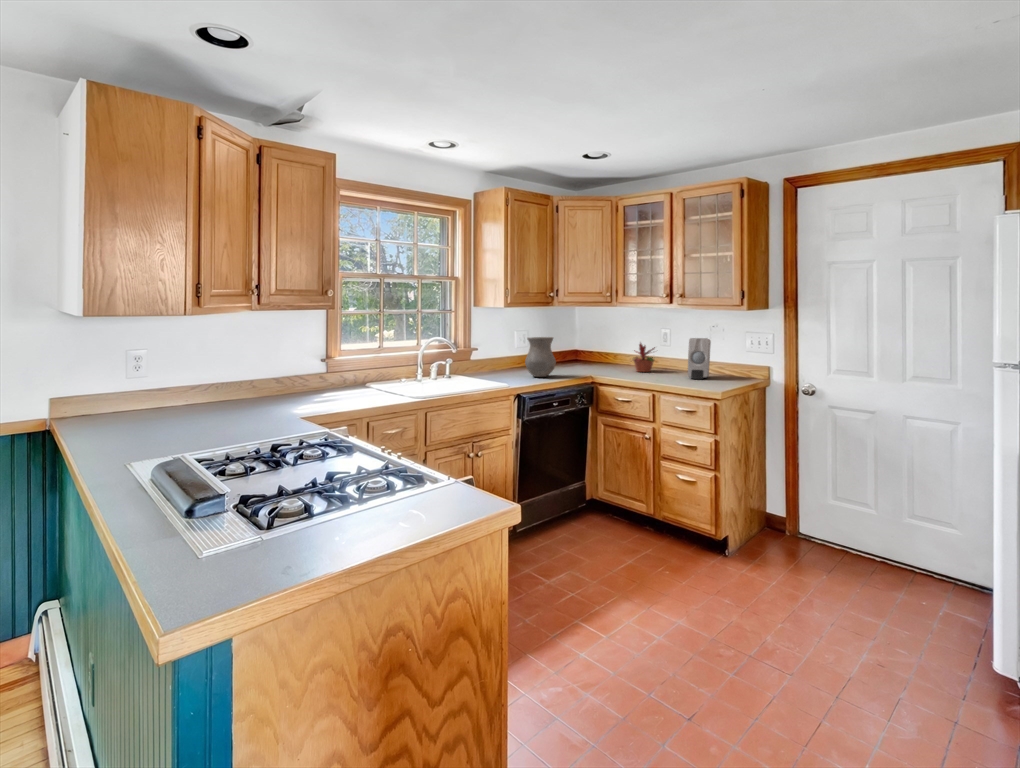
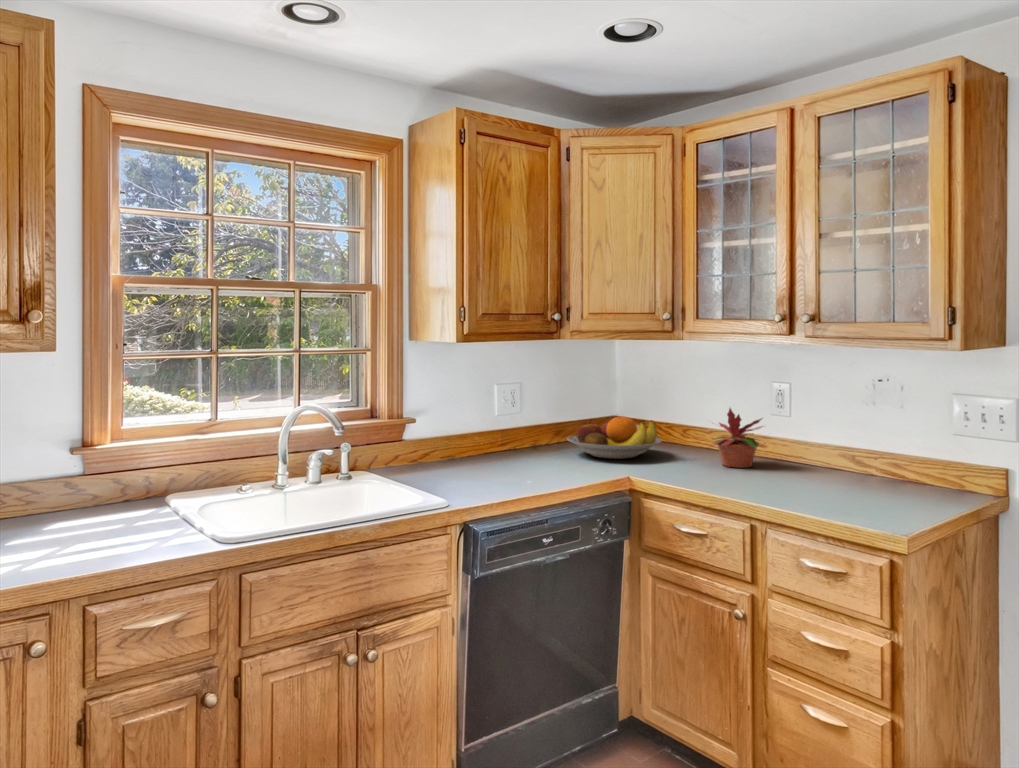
vase: present [525,337,556,377] -> none [495,398,556,478]
soap dispenser: present [688,338,711,379] -> none [826,406,875,494]
fruit bowl: none [555,348,605,370] -> present [567,416,662,459]

